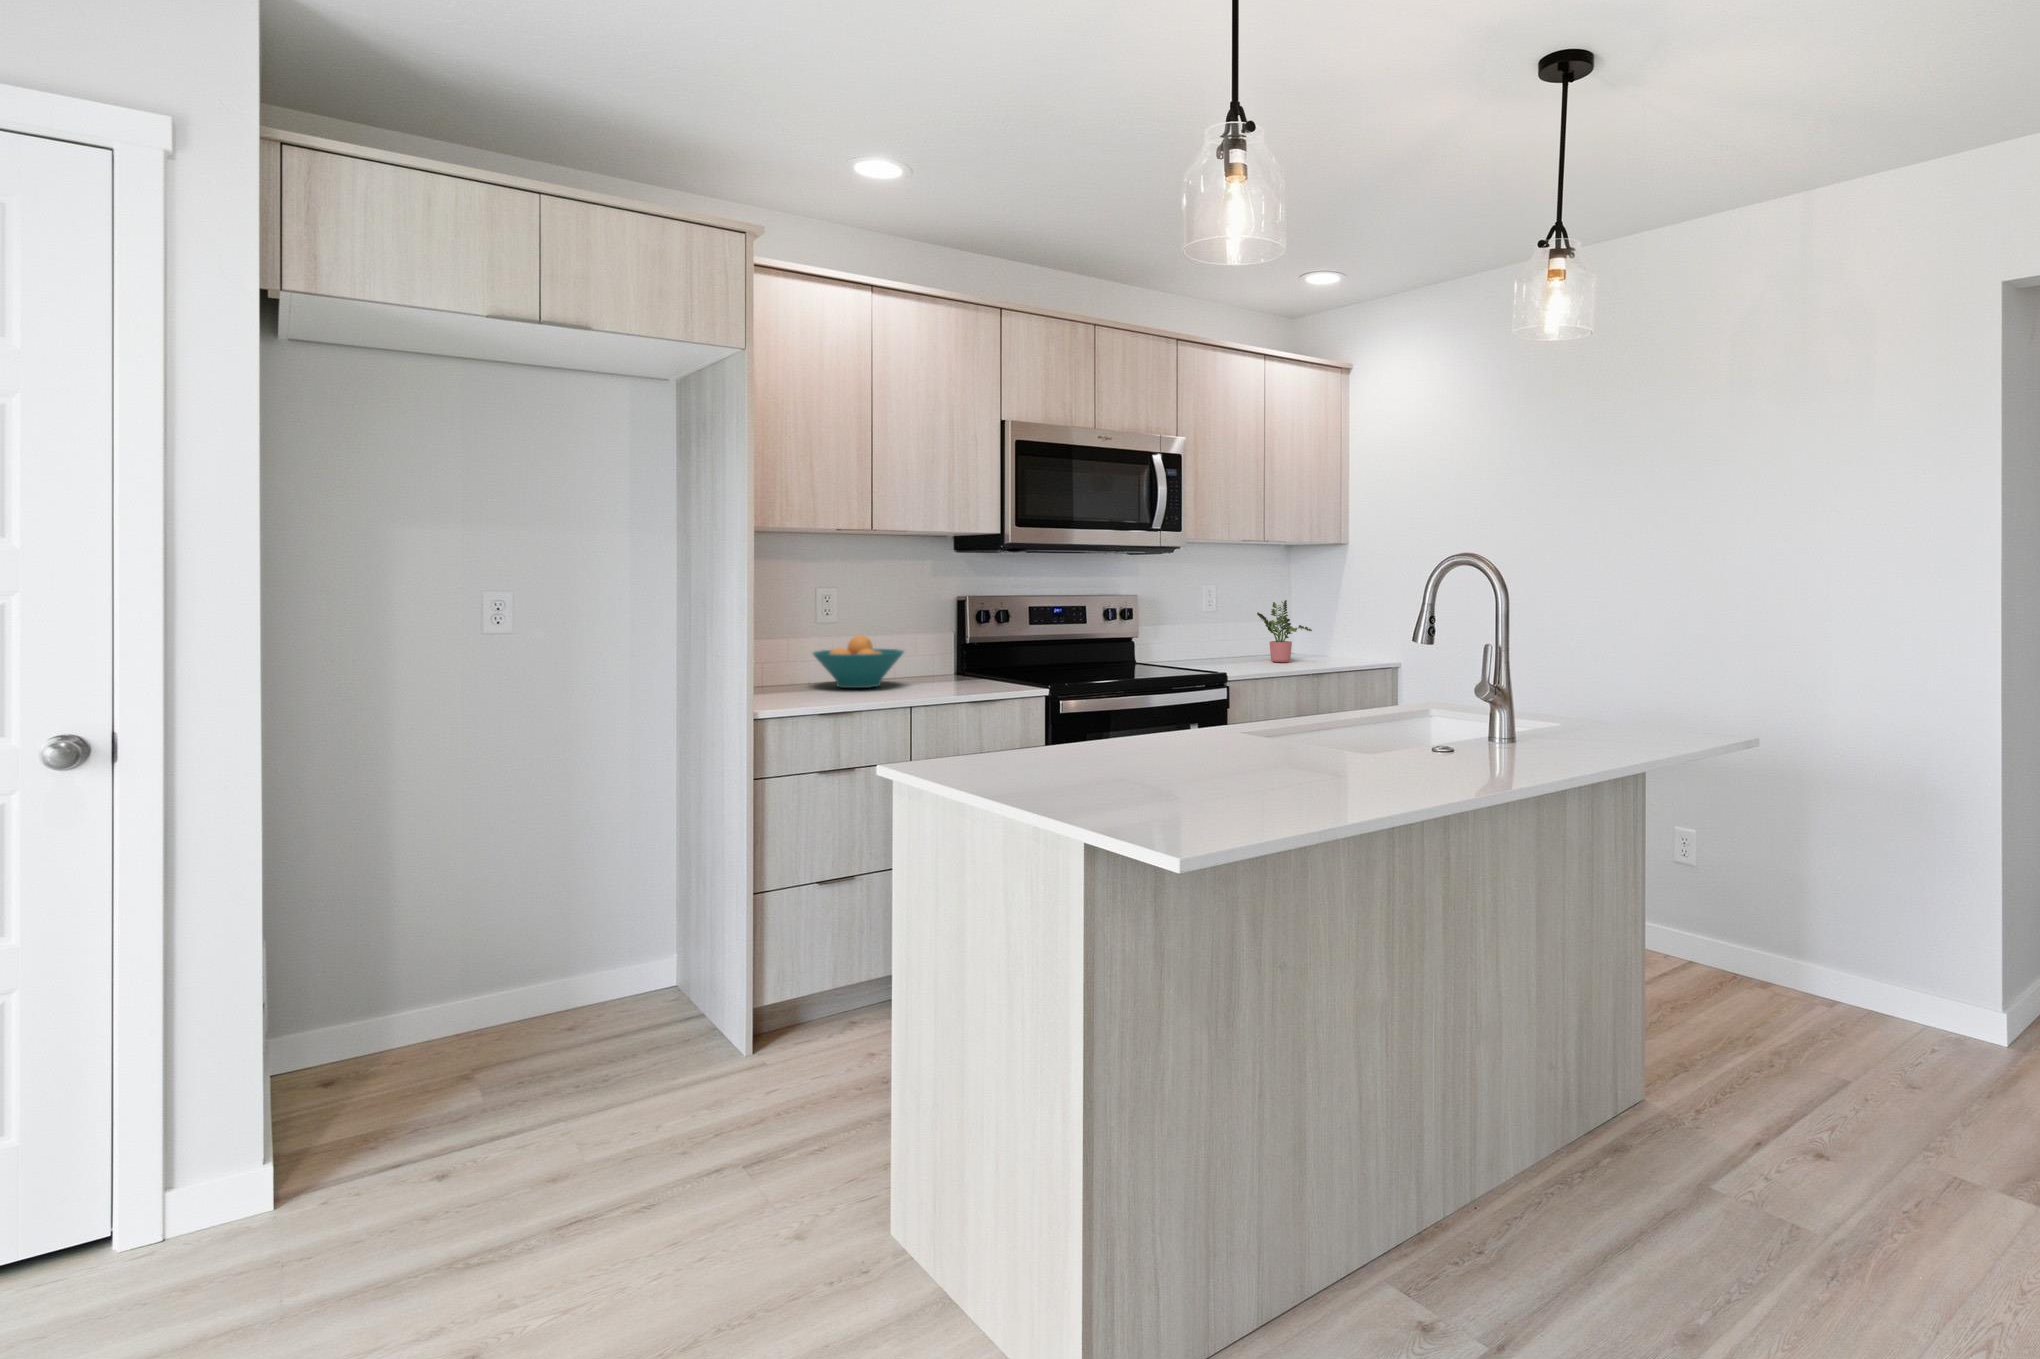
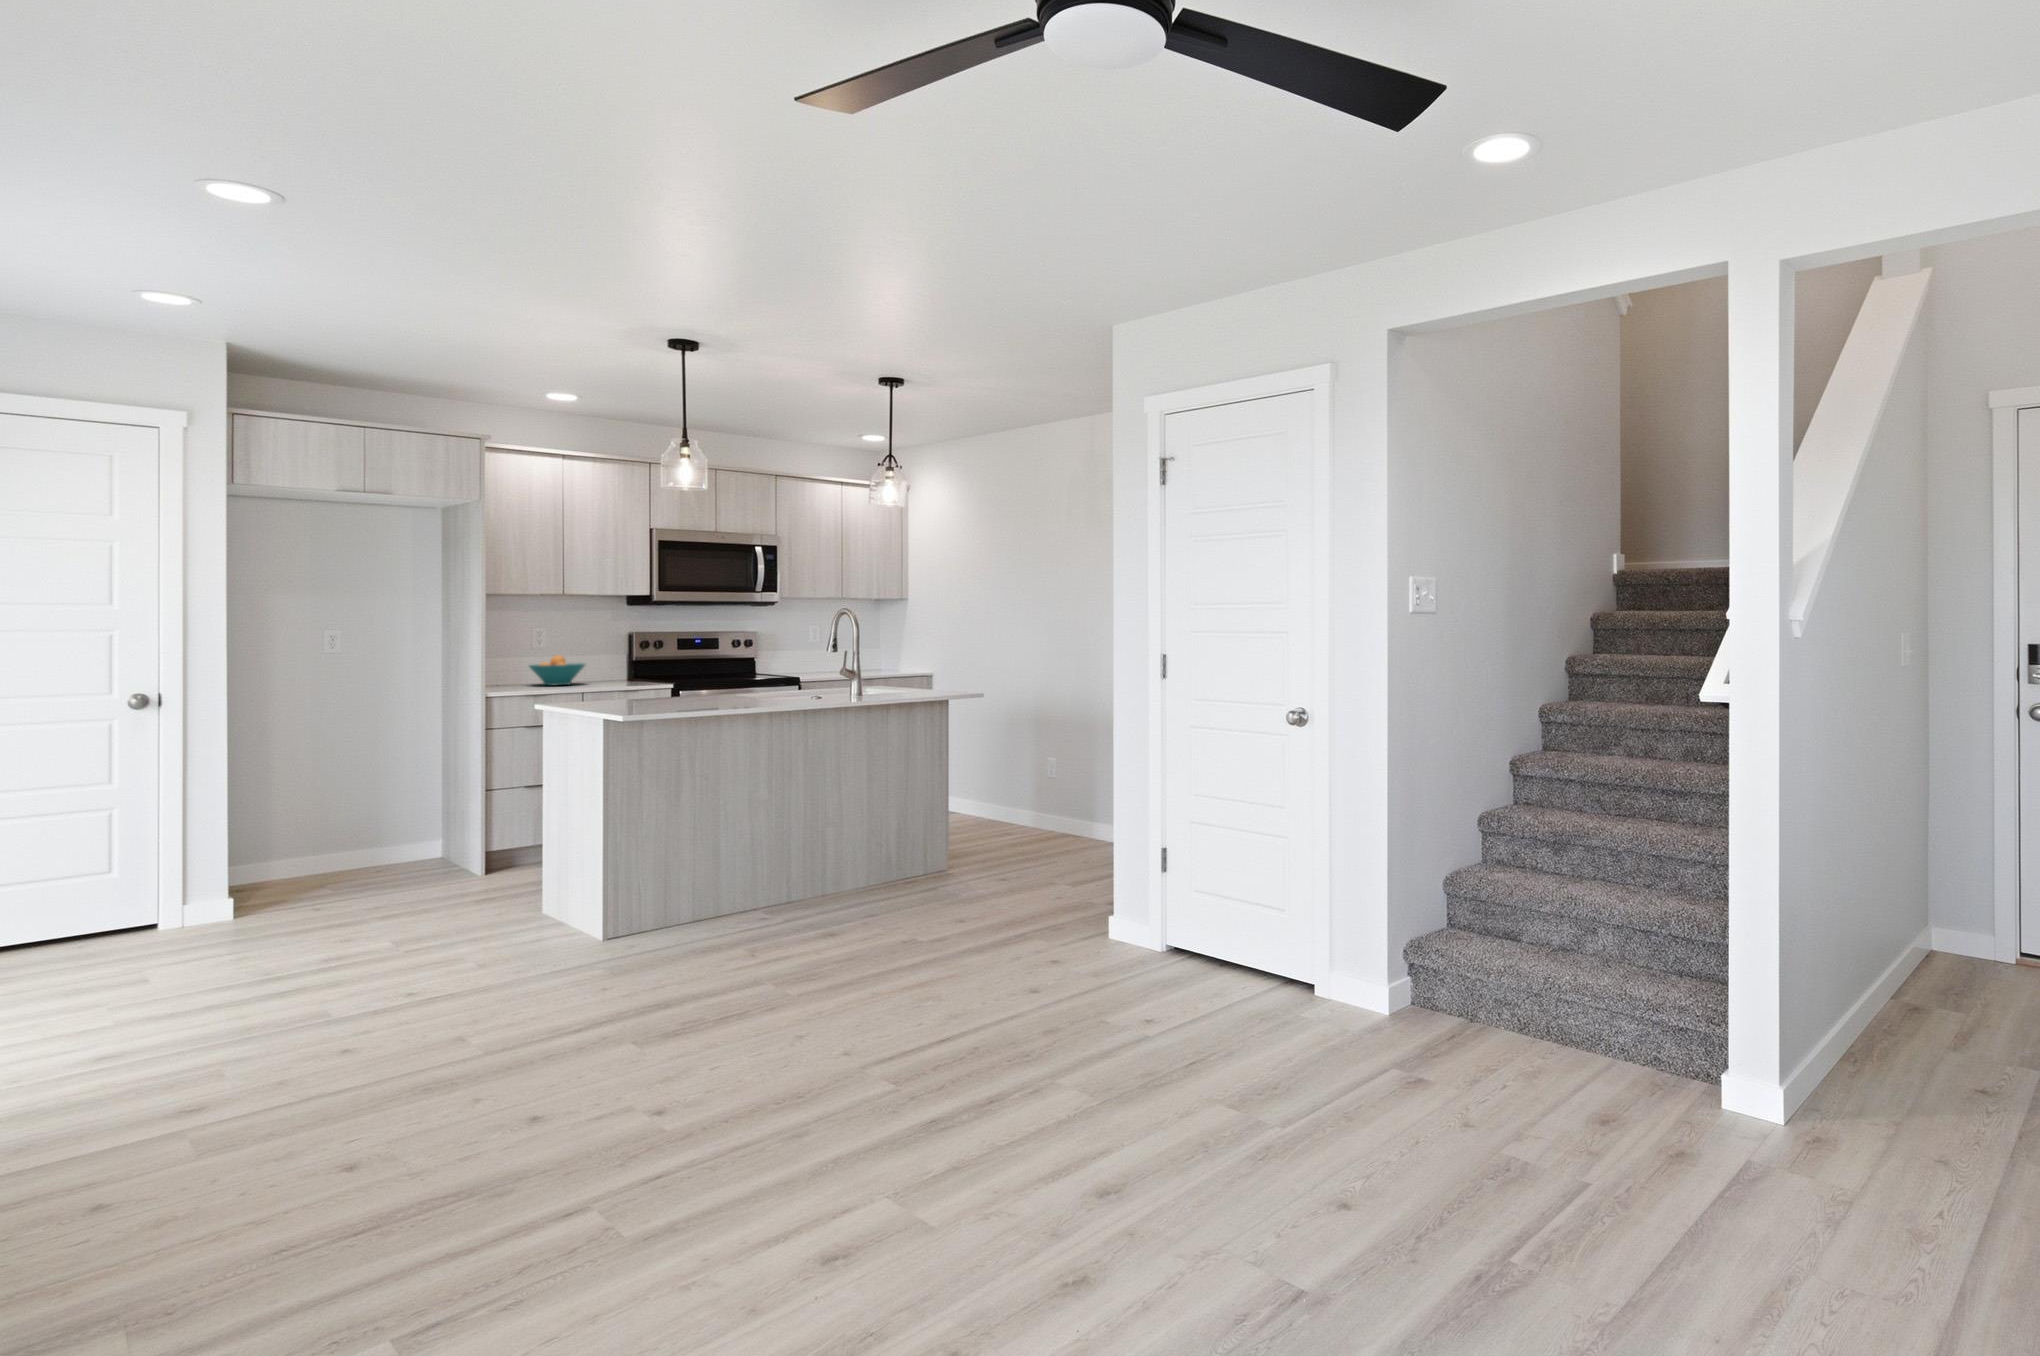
potted plant: present [1257,600,1312,662] -> none [837,634,874,673]

